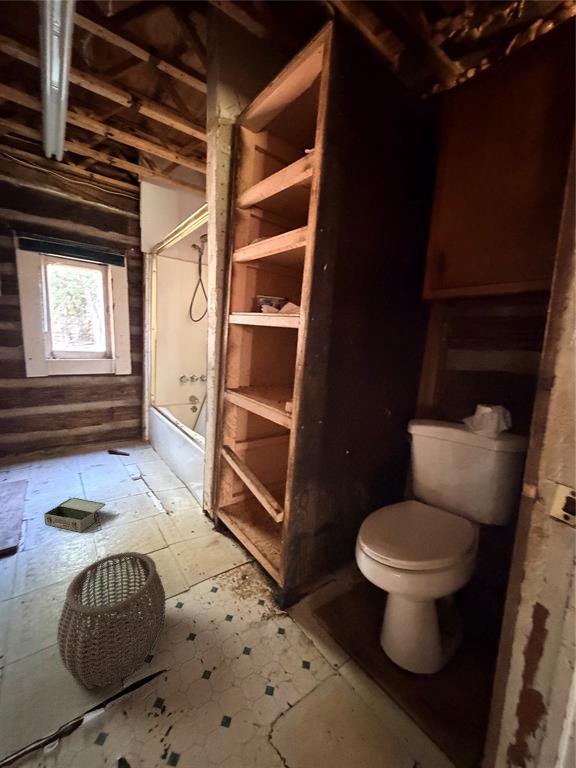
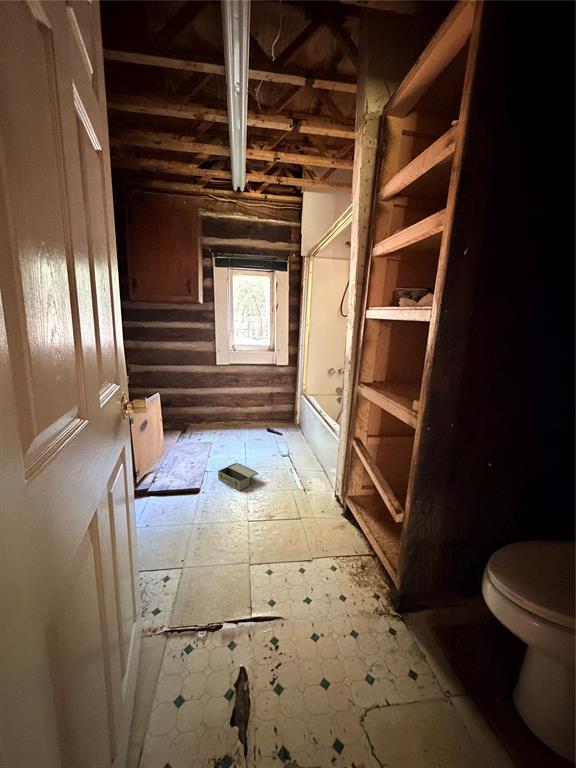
woven basket: present [57,552,166,688] -> none [213,511,289,611]

